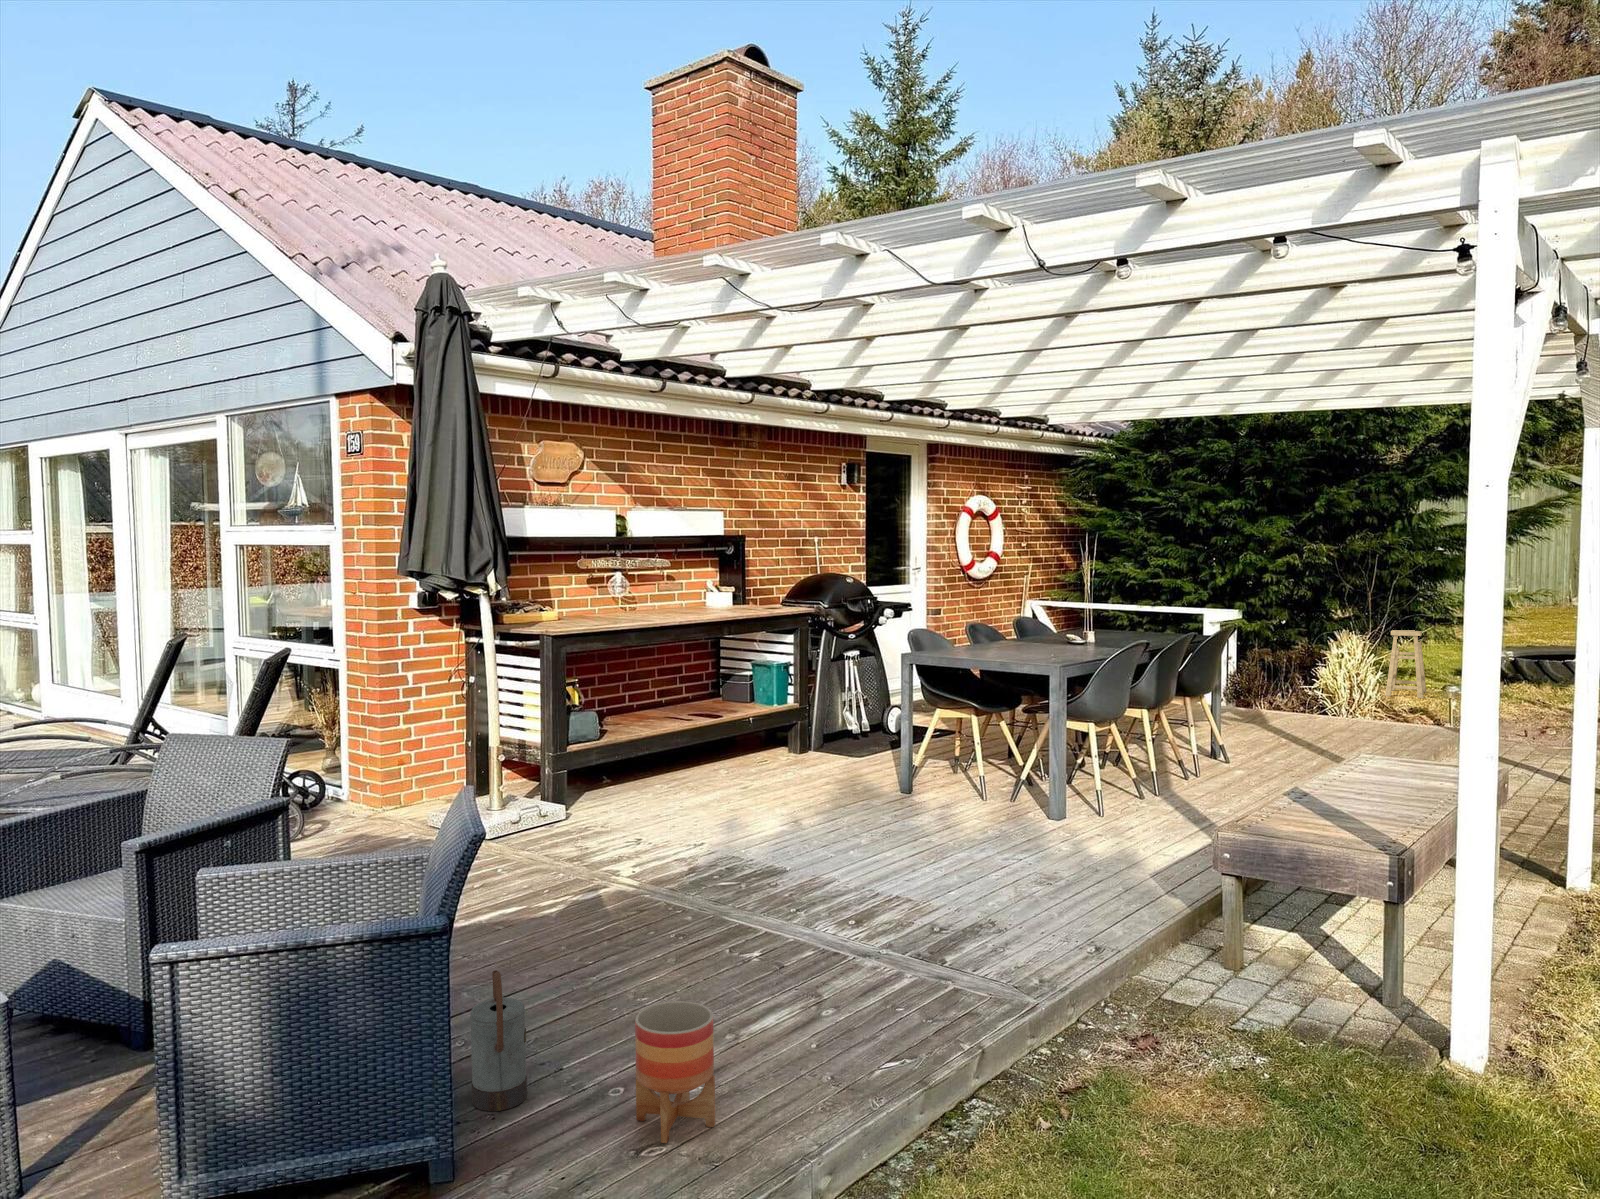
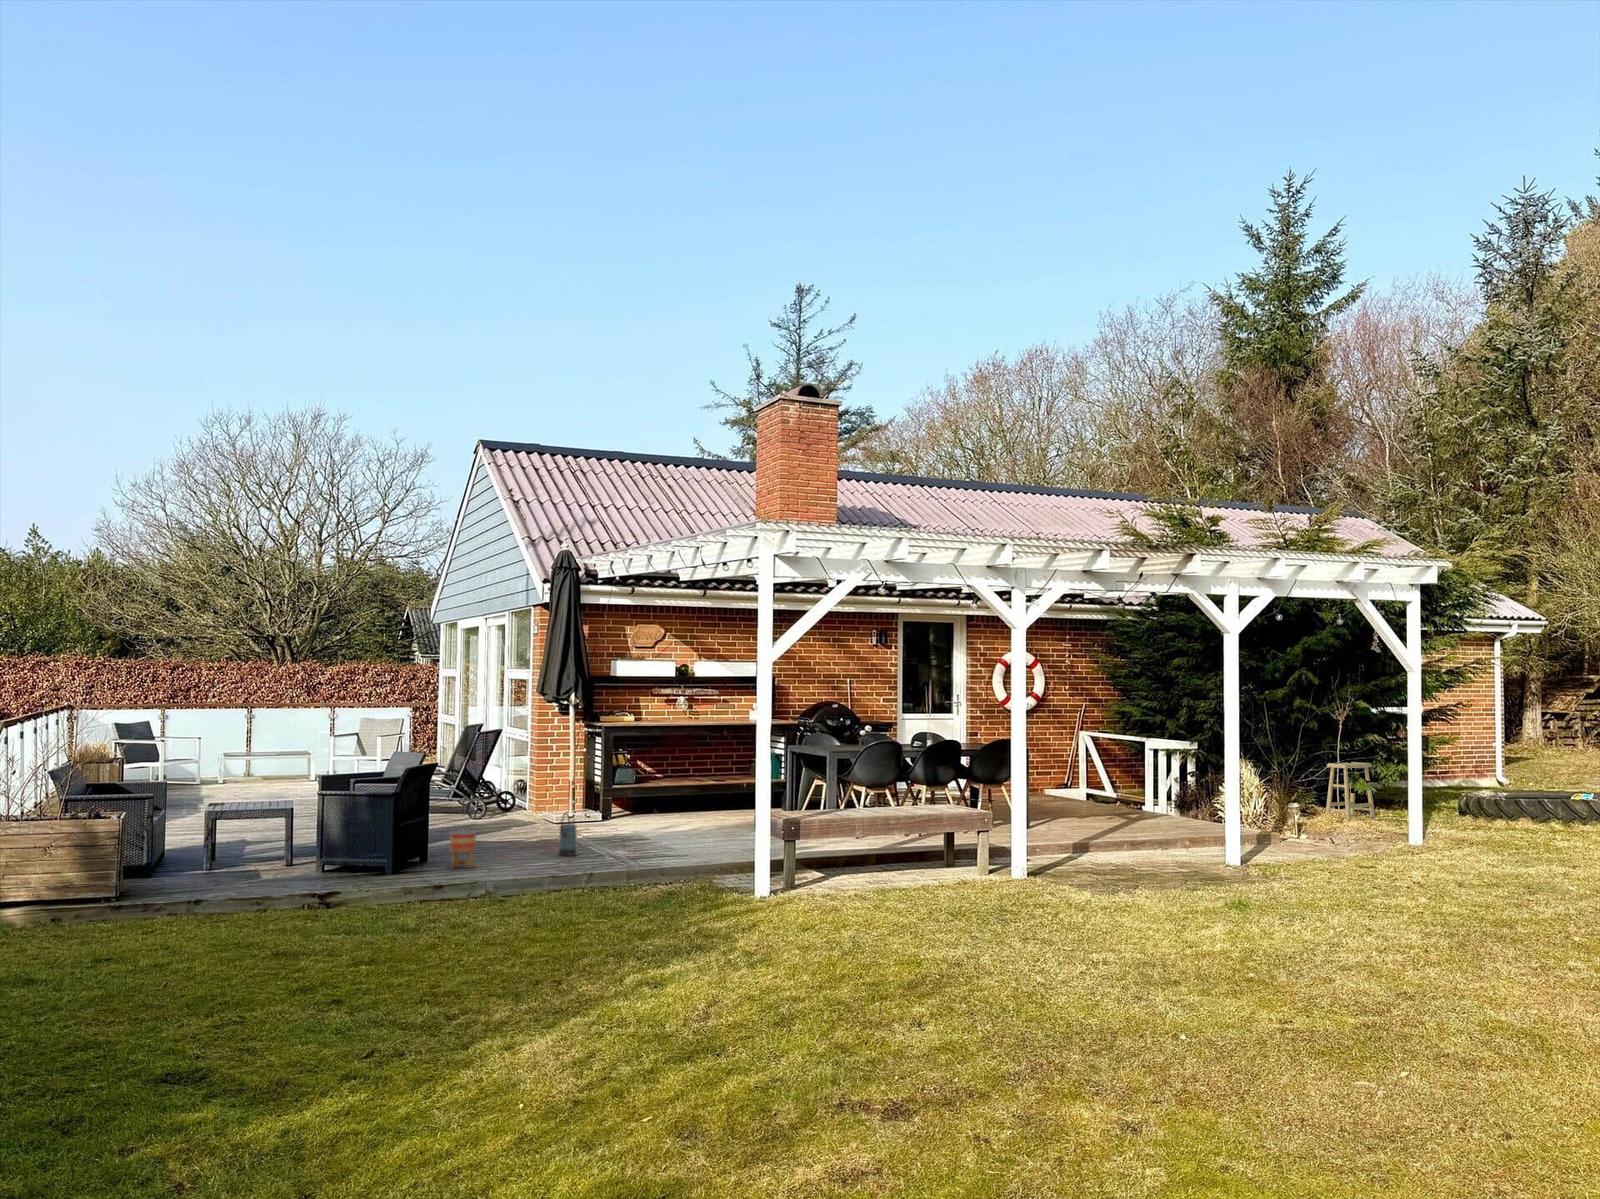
watering can: present [470,970,527,1111] -> present [559,813,576,856]

